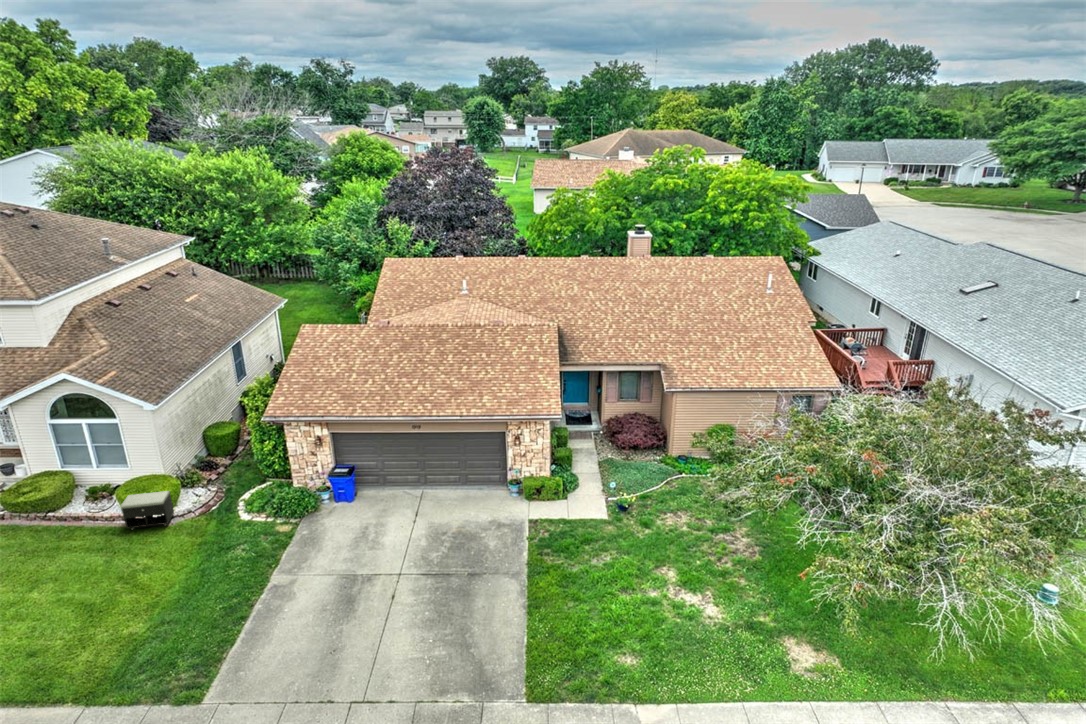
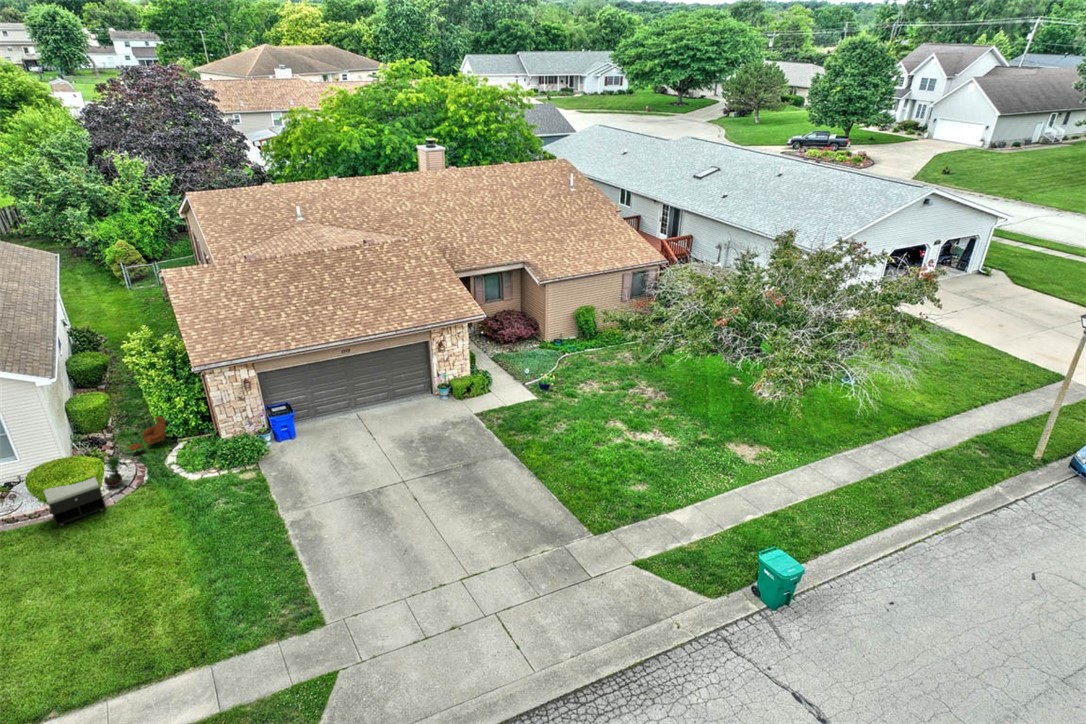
lounge chair: none [225,452,262,485] -> present [129,416,166,454]
potted tree: none [183,478,202,507] -> present [104,457,122,487]

